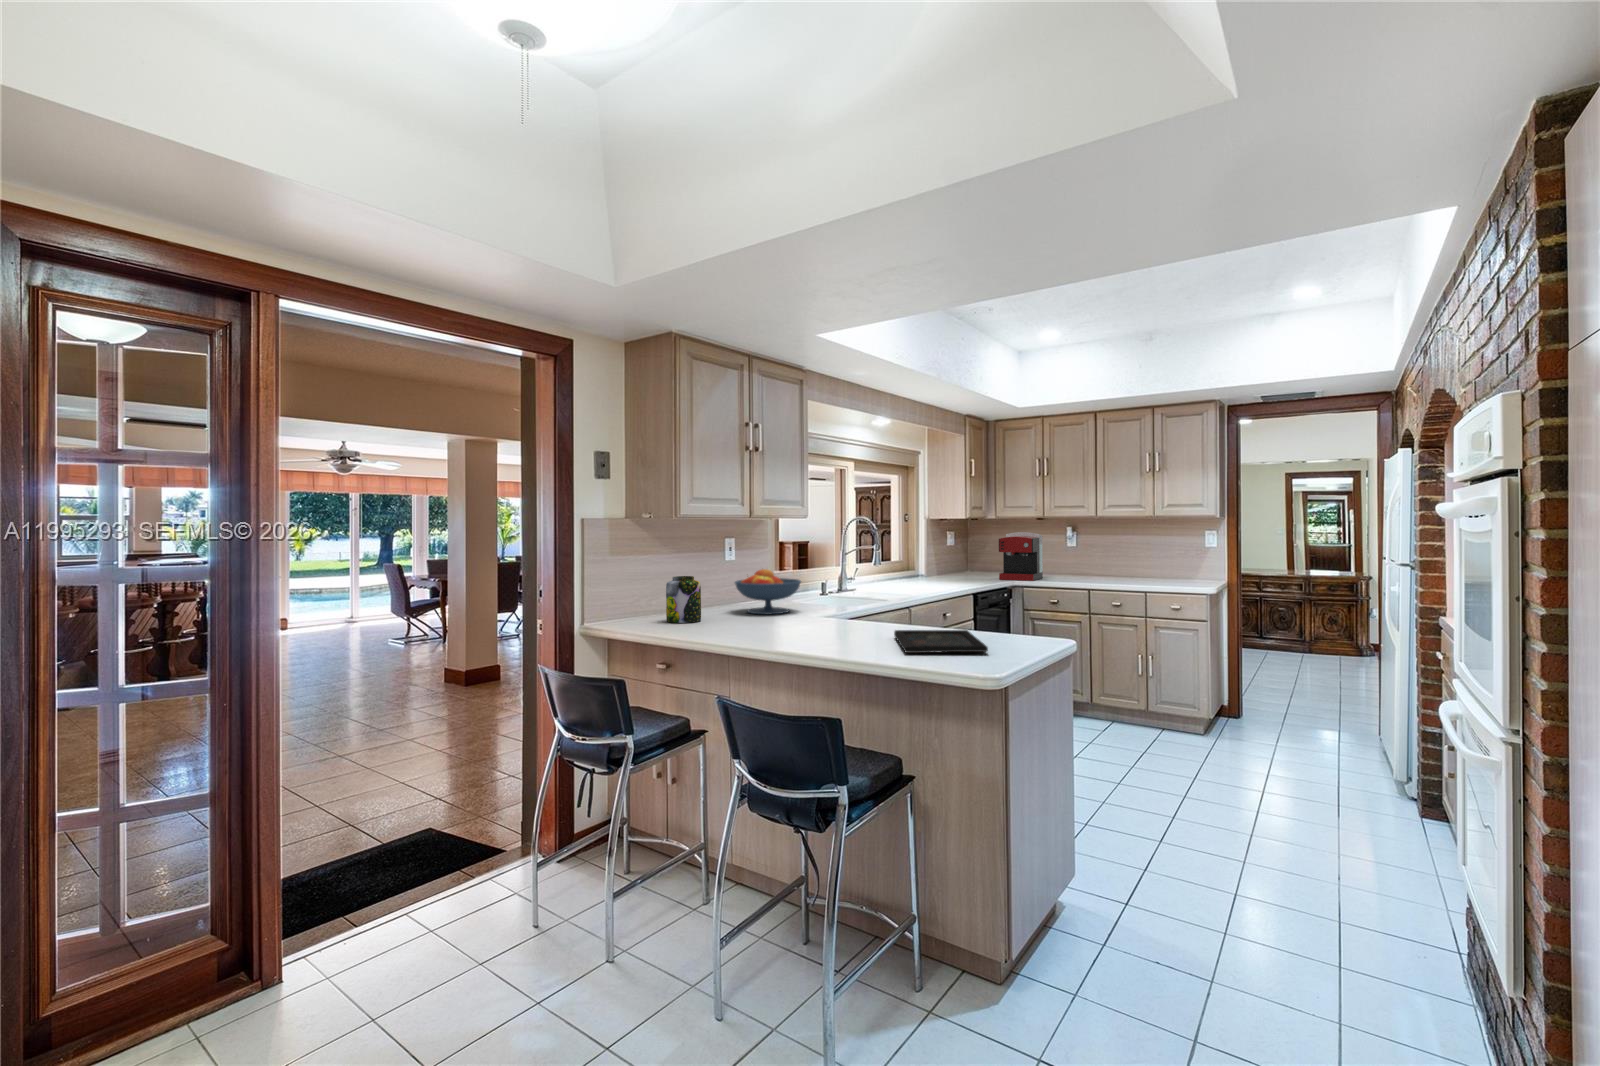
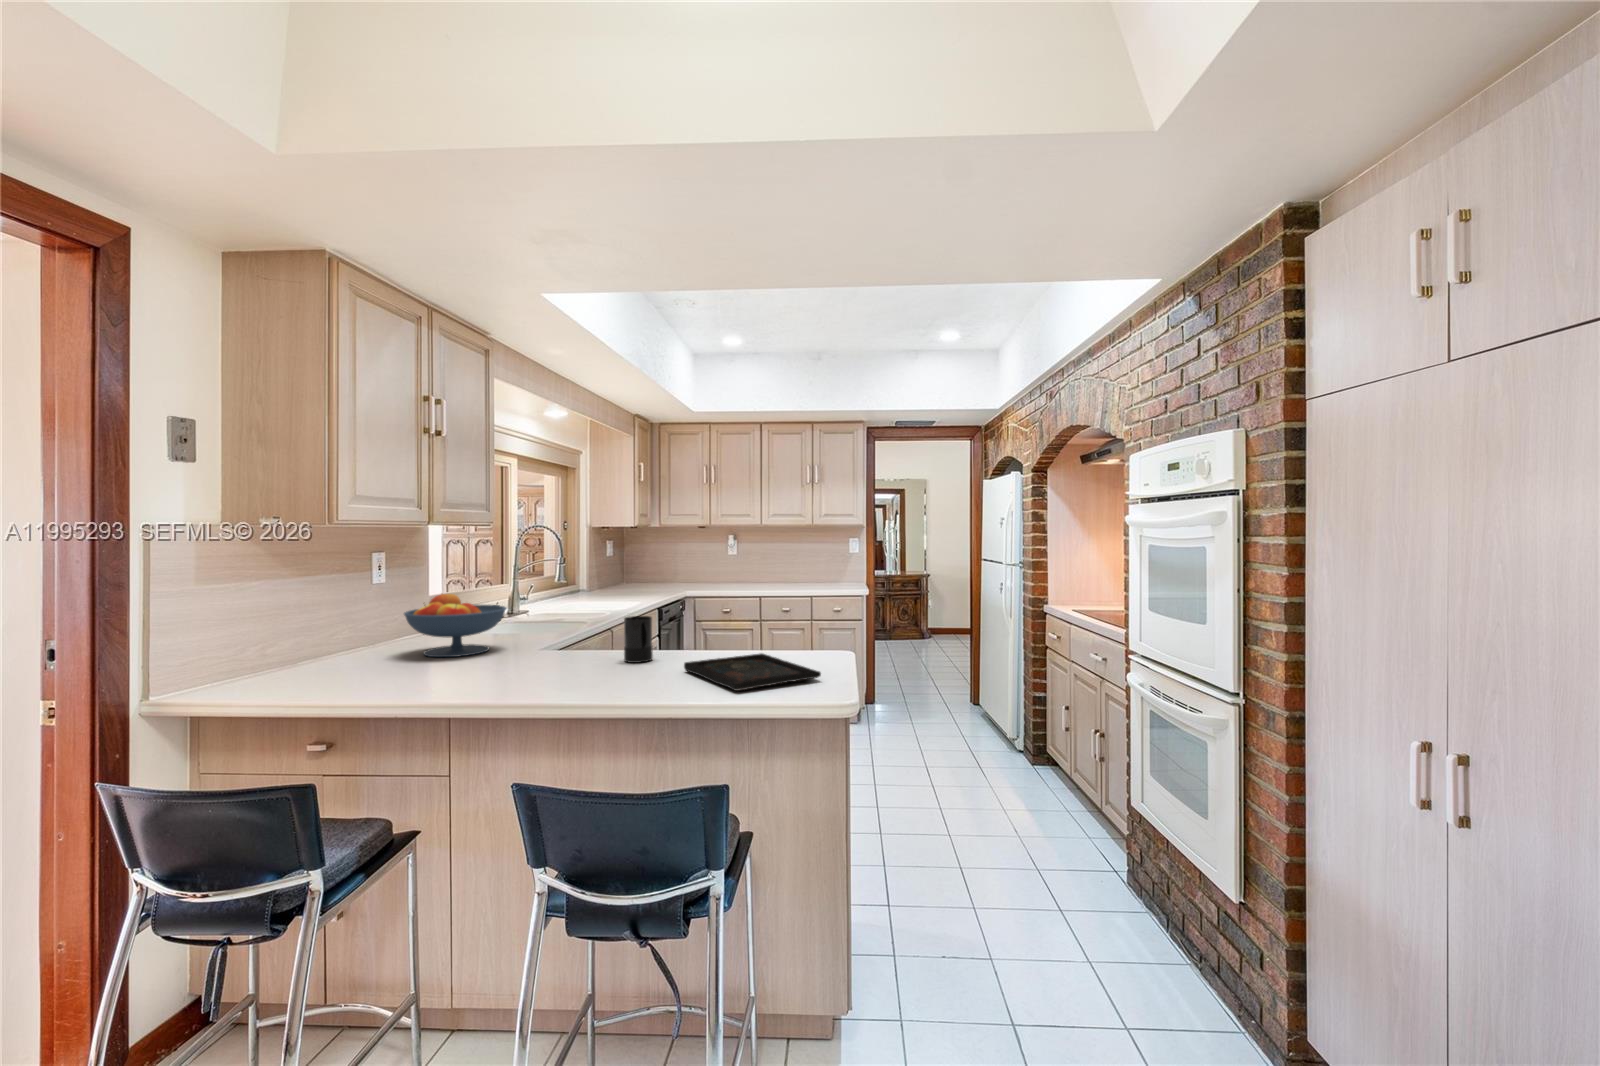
coffee maker: present [999,532,1043,581] -> none [673,541,713,591]
jar: present [666,576,701,623] -> none [302,611,366,685]
candle: none [862,589,886,629] -> present [624,616,653,663]

